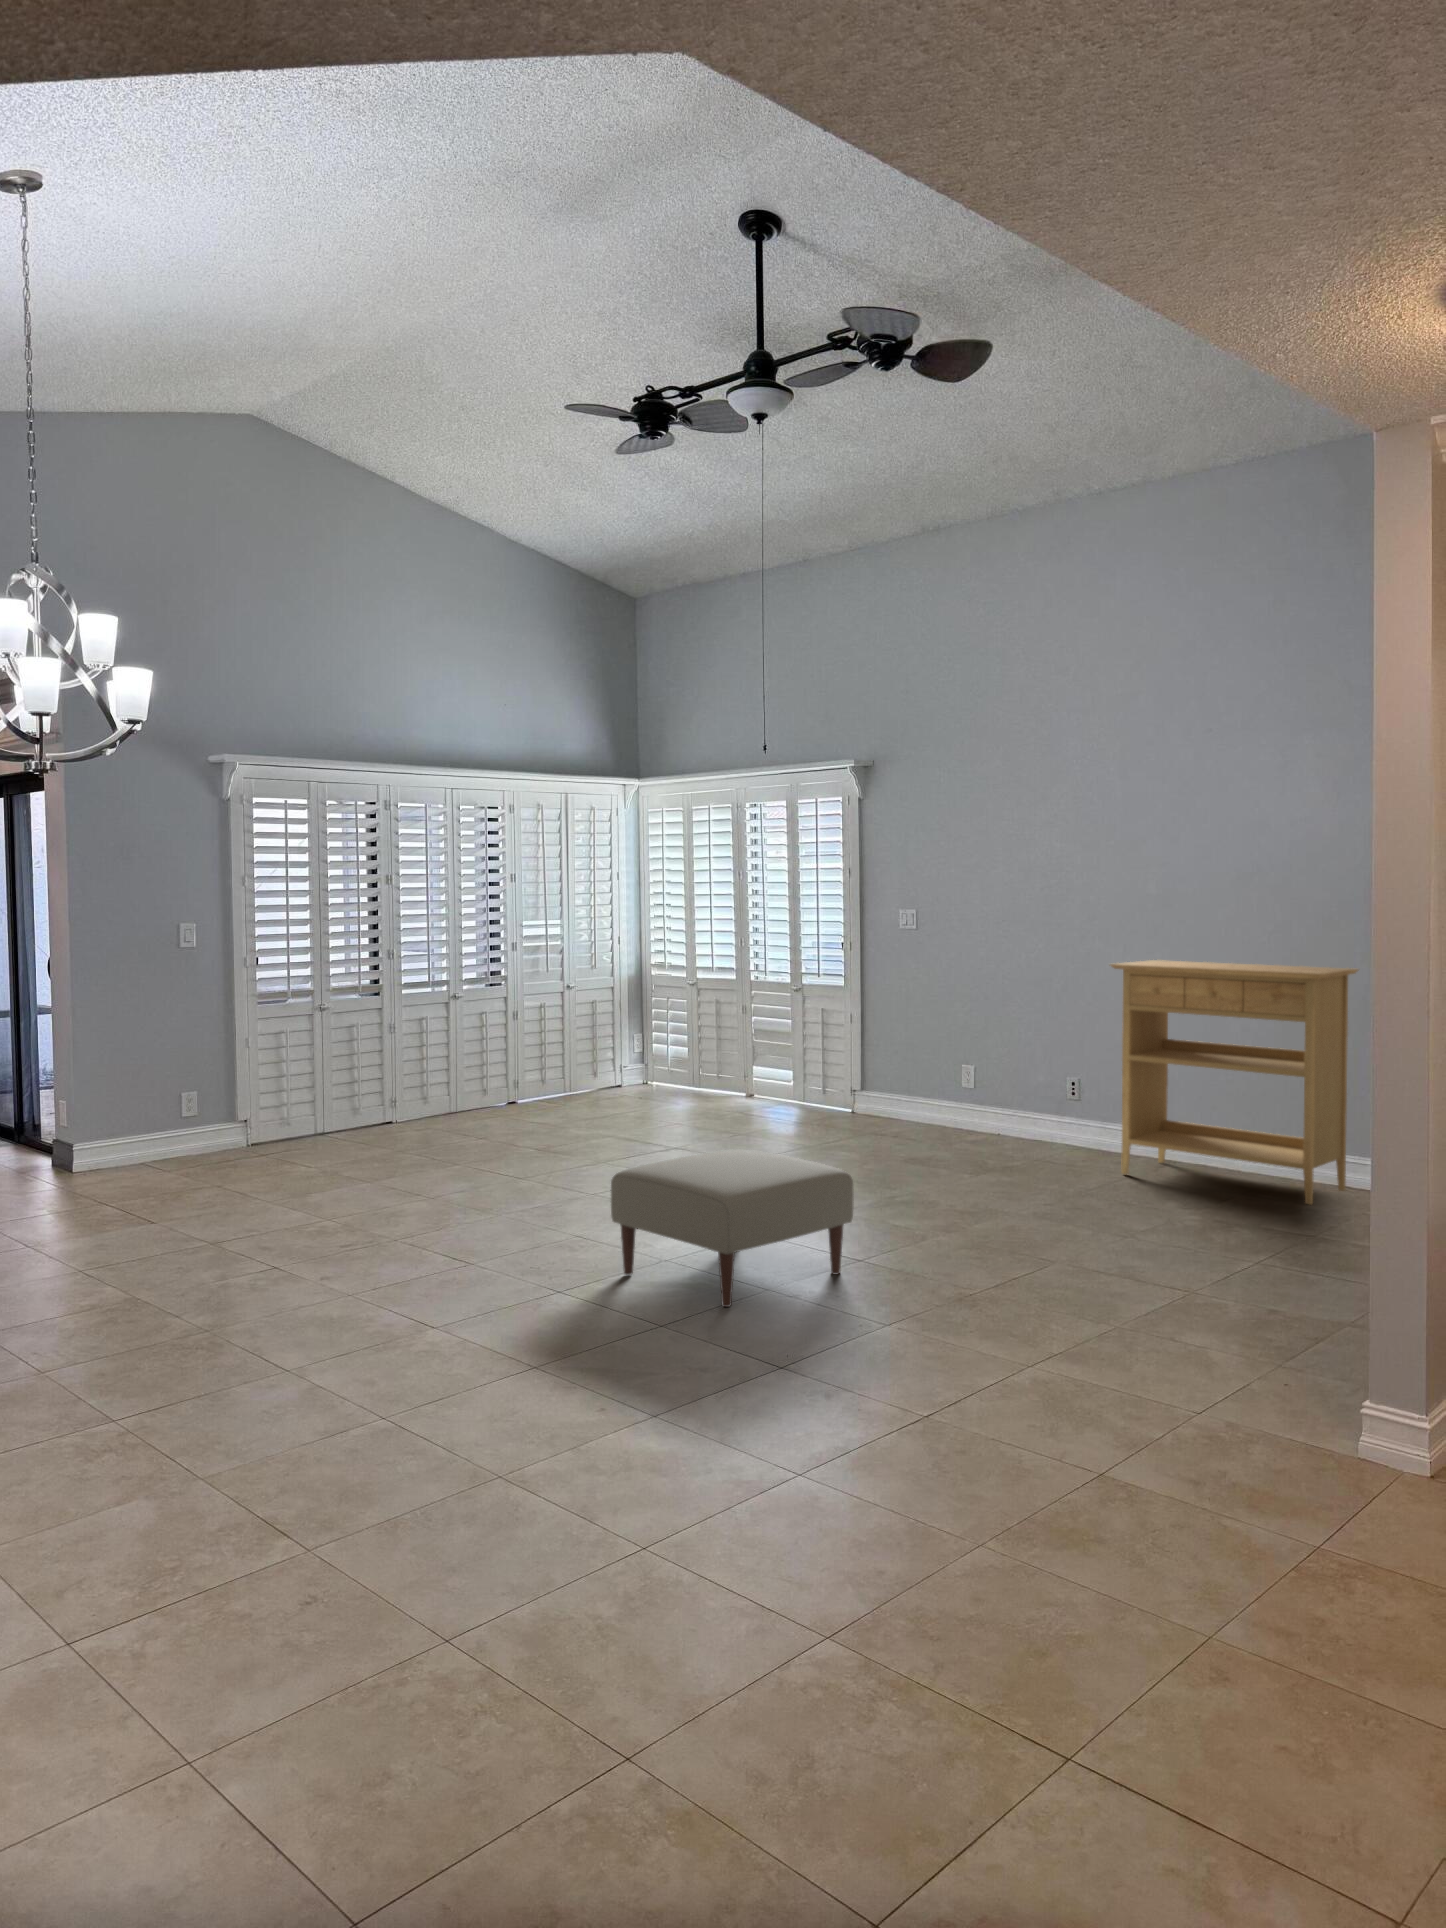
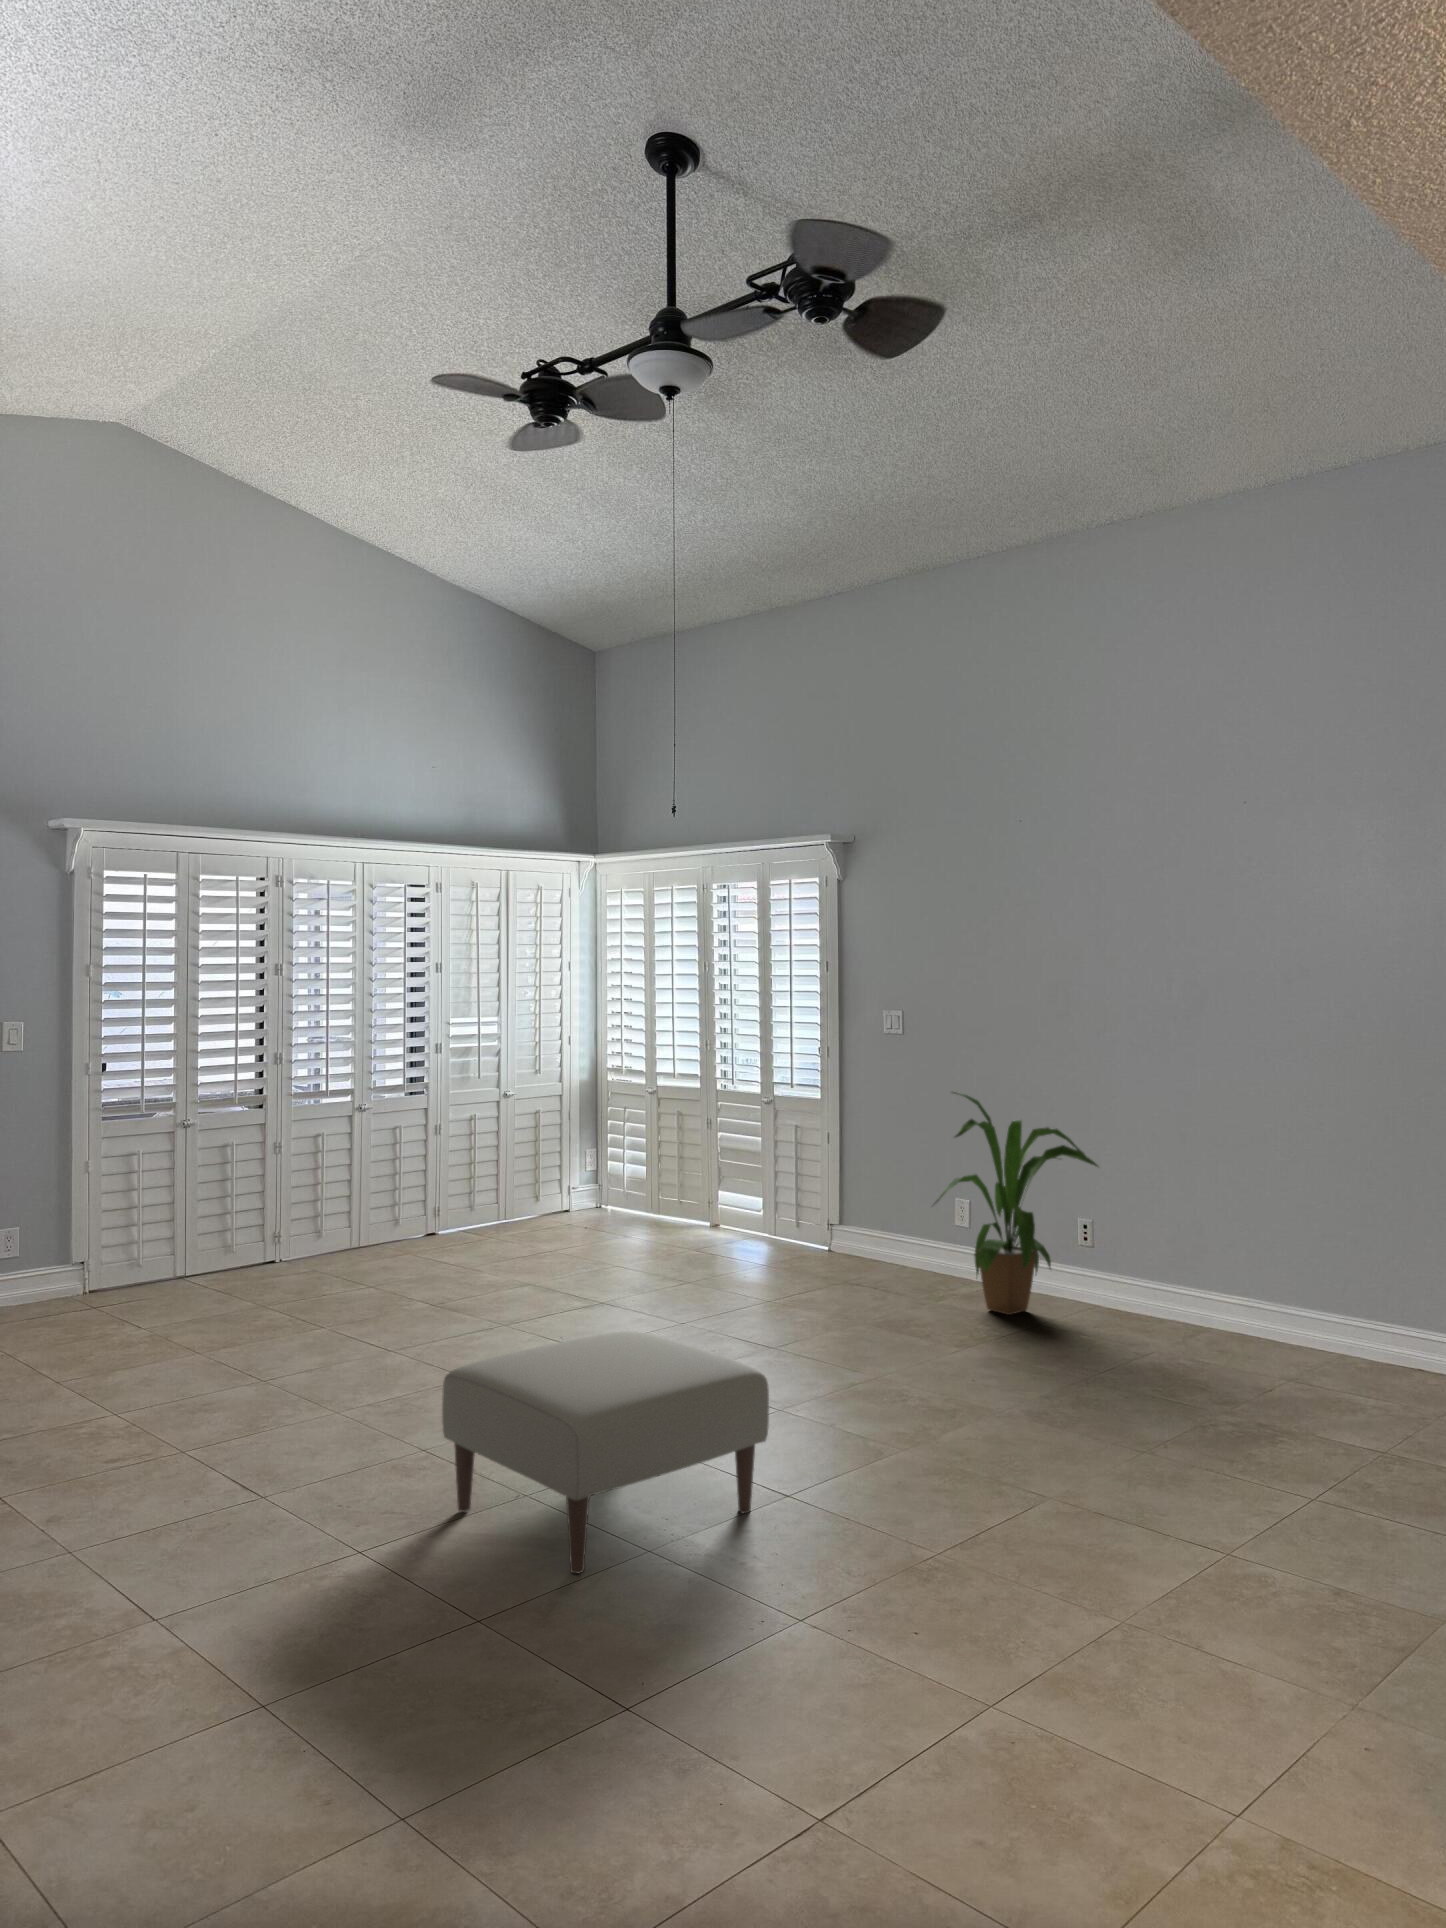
console table: present [1110,960,1358,1204] -> none [1124,1078,1435,1400]
house plant: none [947,974,1087,1154] -> present [937,1092,1098,1315]

